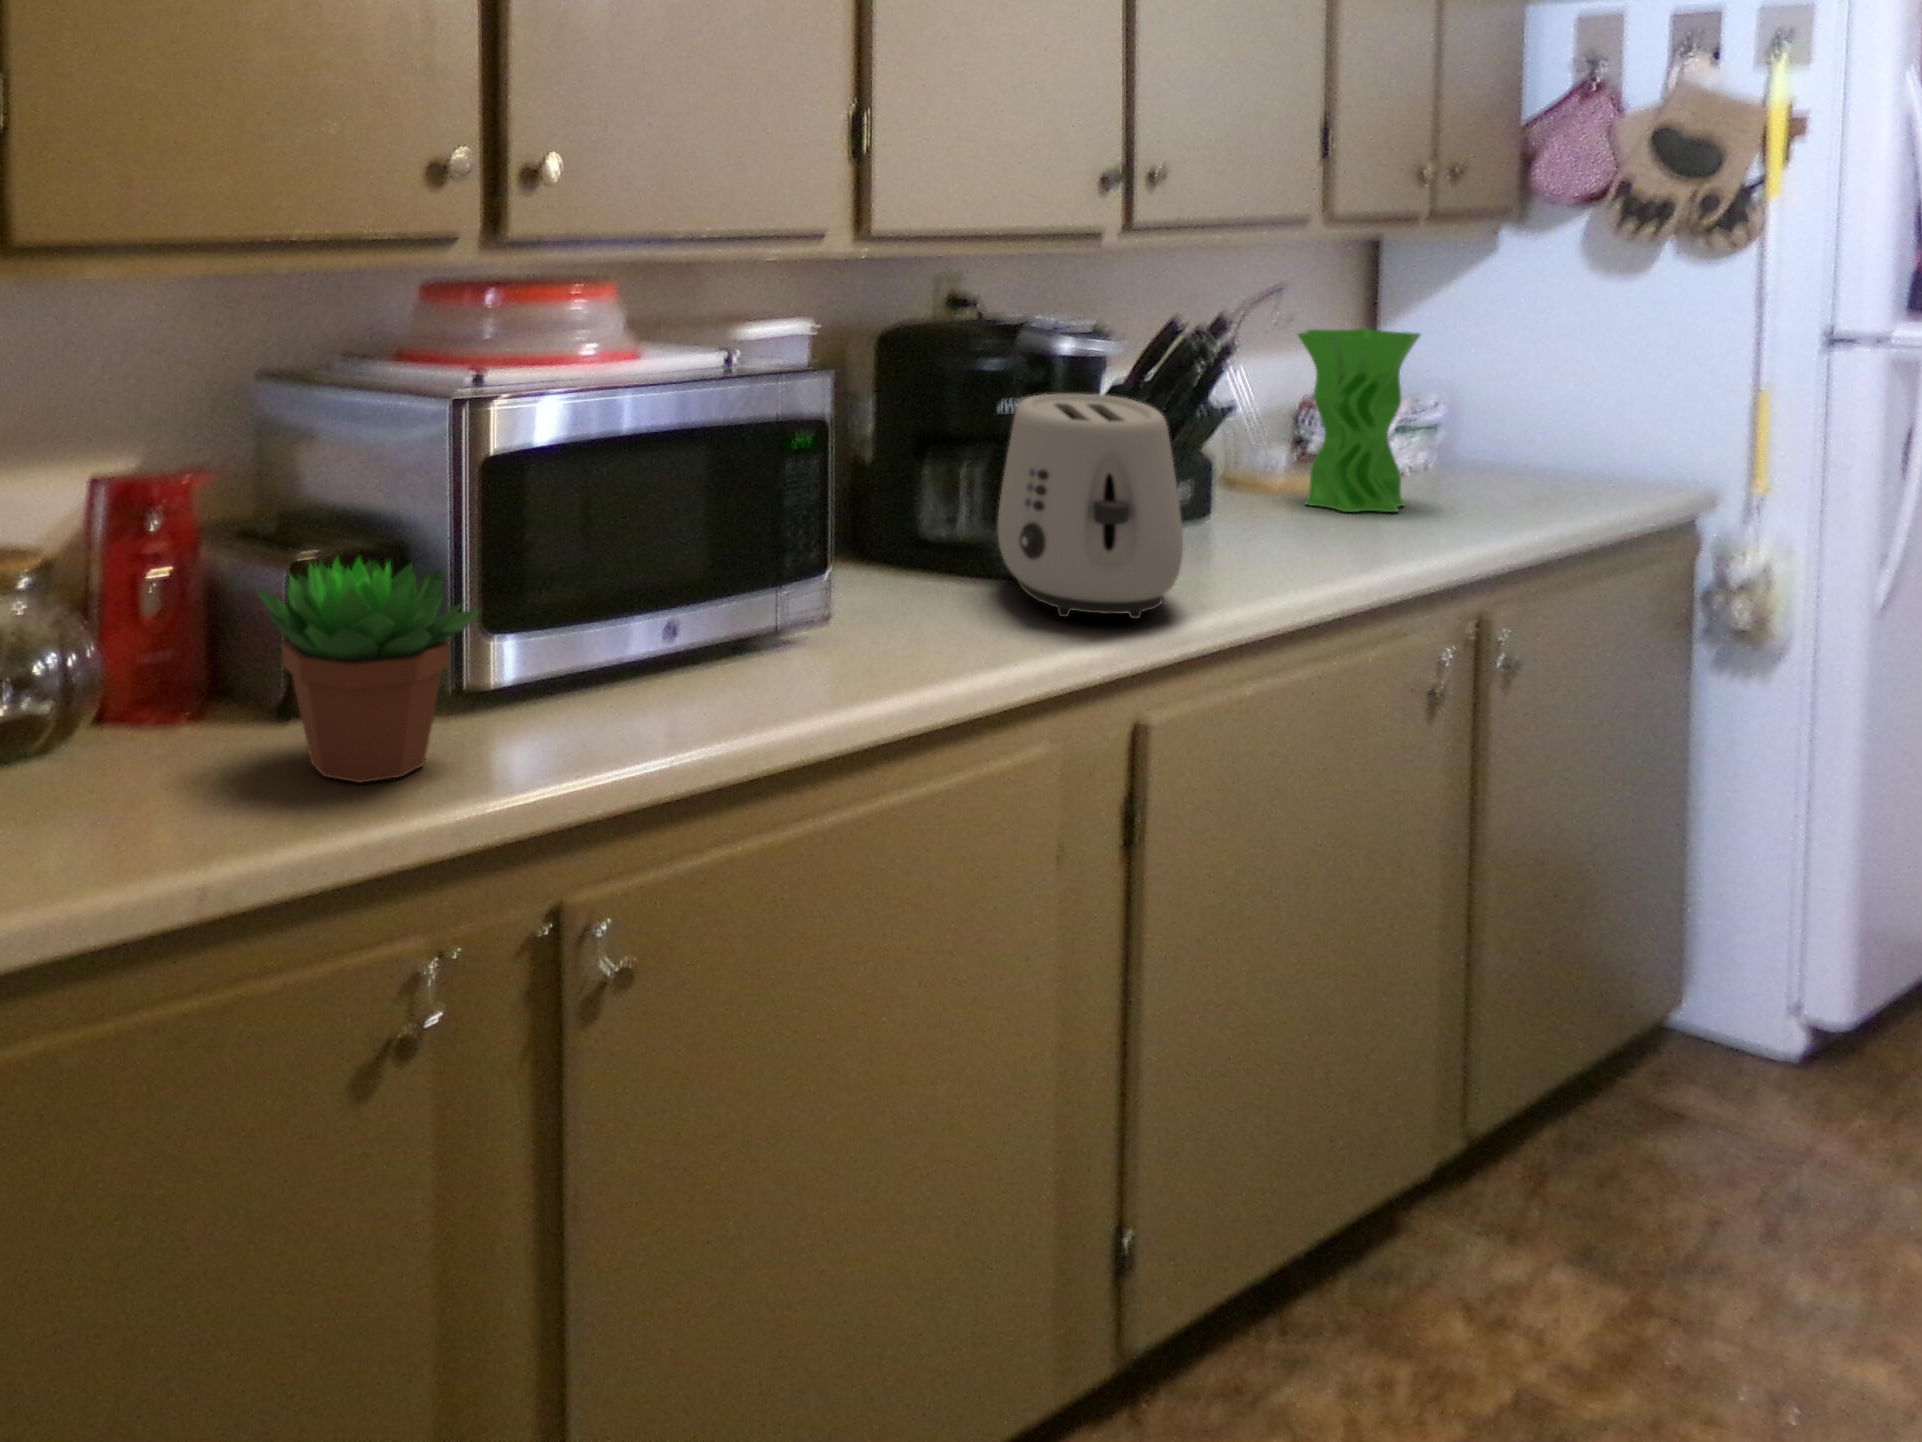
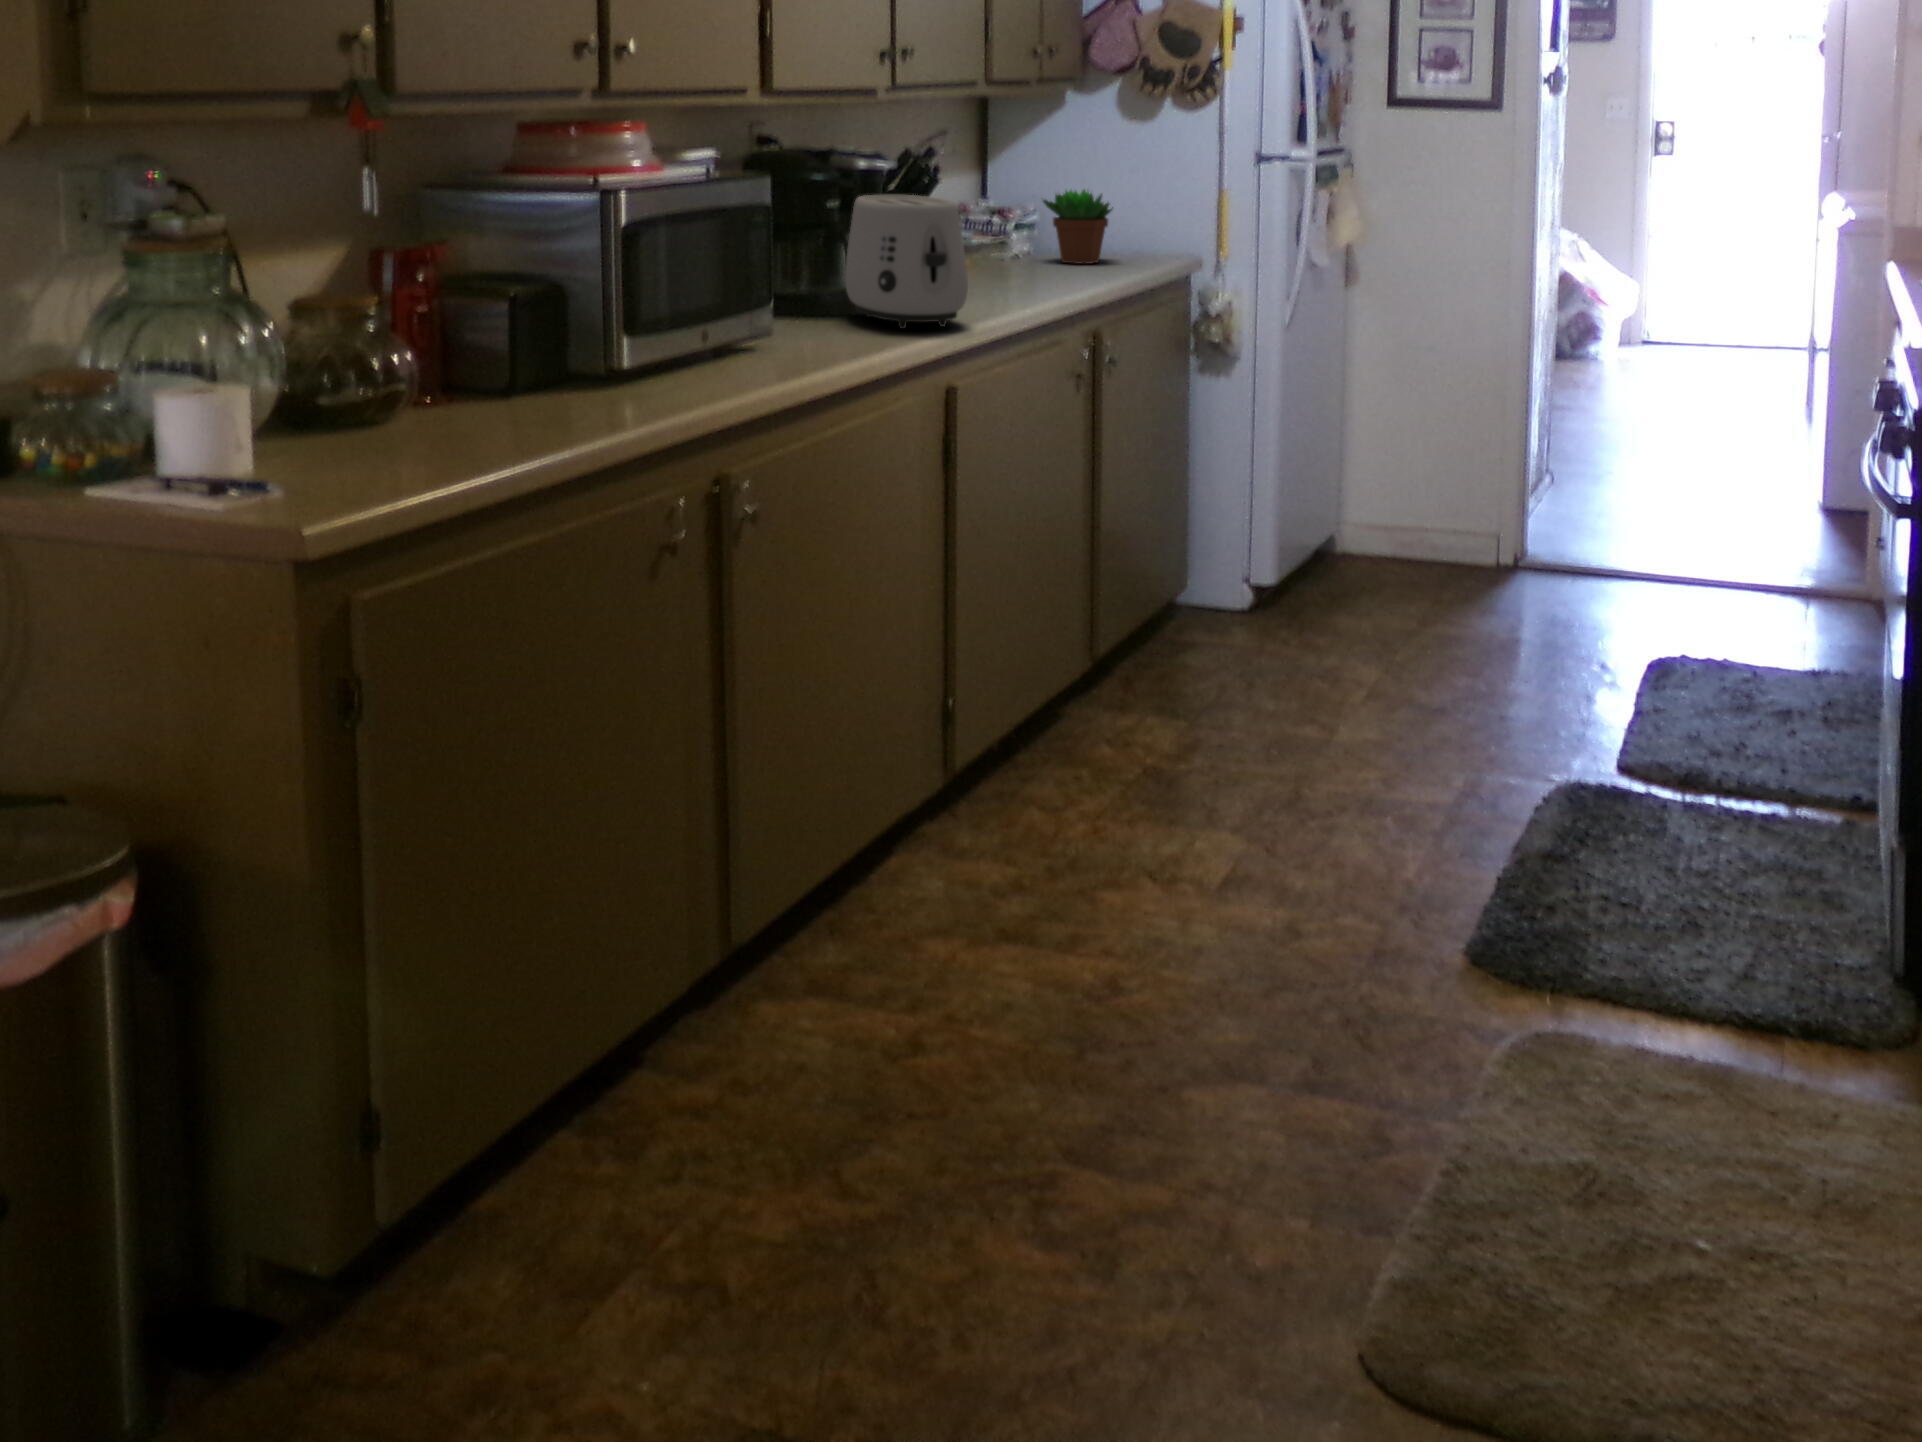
vase: present [1298,329,1420,512] -> none [971,157,1044,277]
succulent plant: present [258,557,480,783] -> present [1043,190,1113,264]

